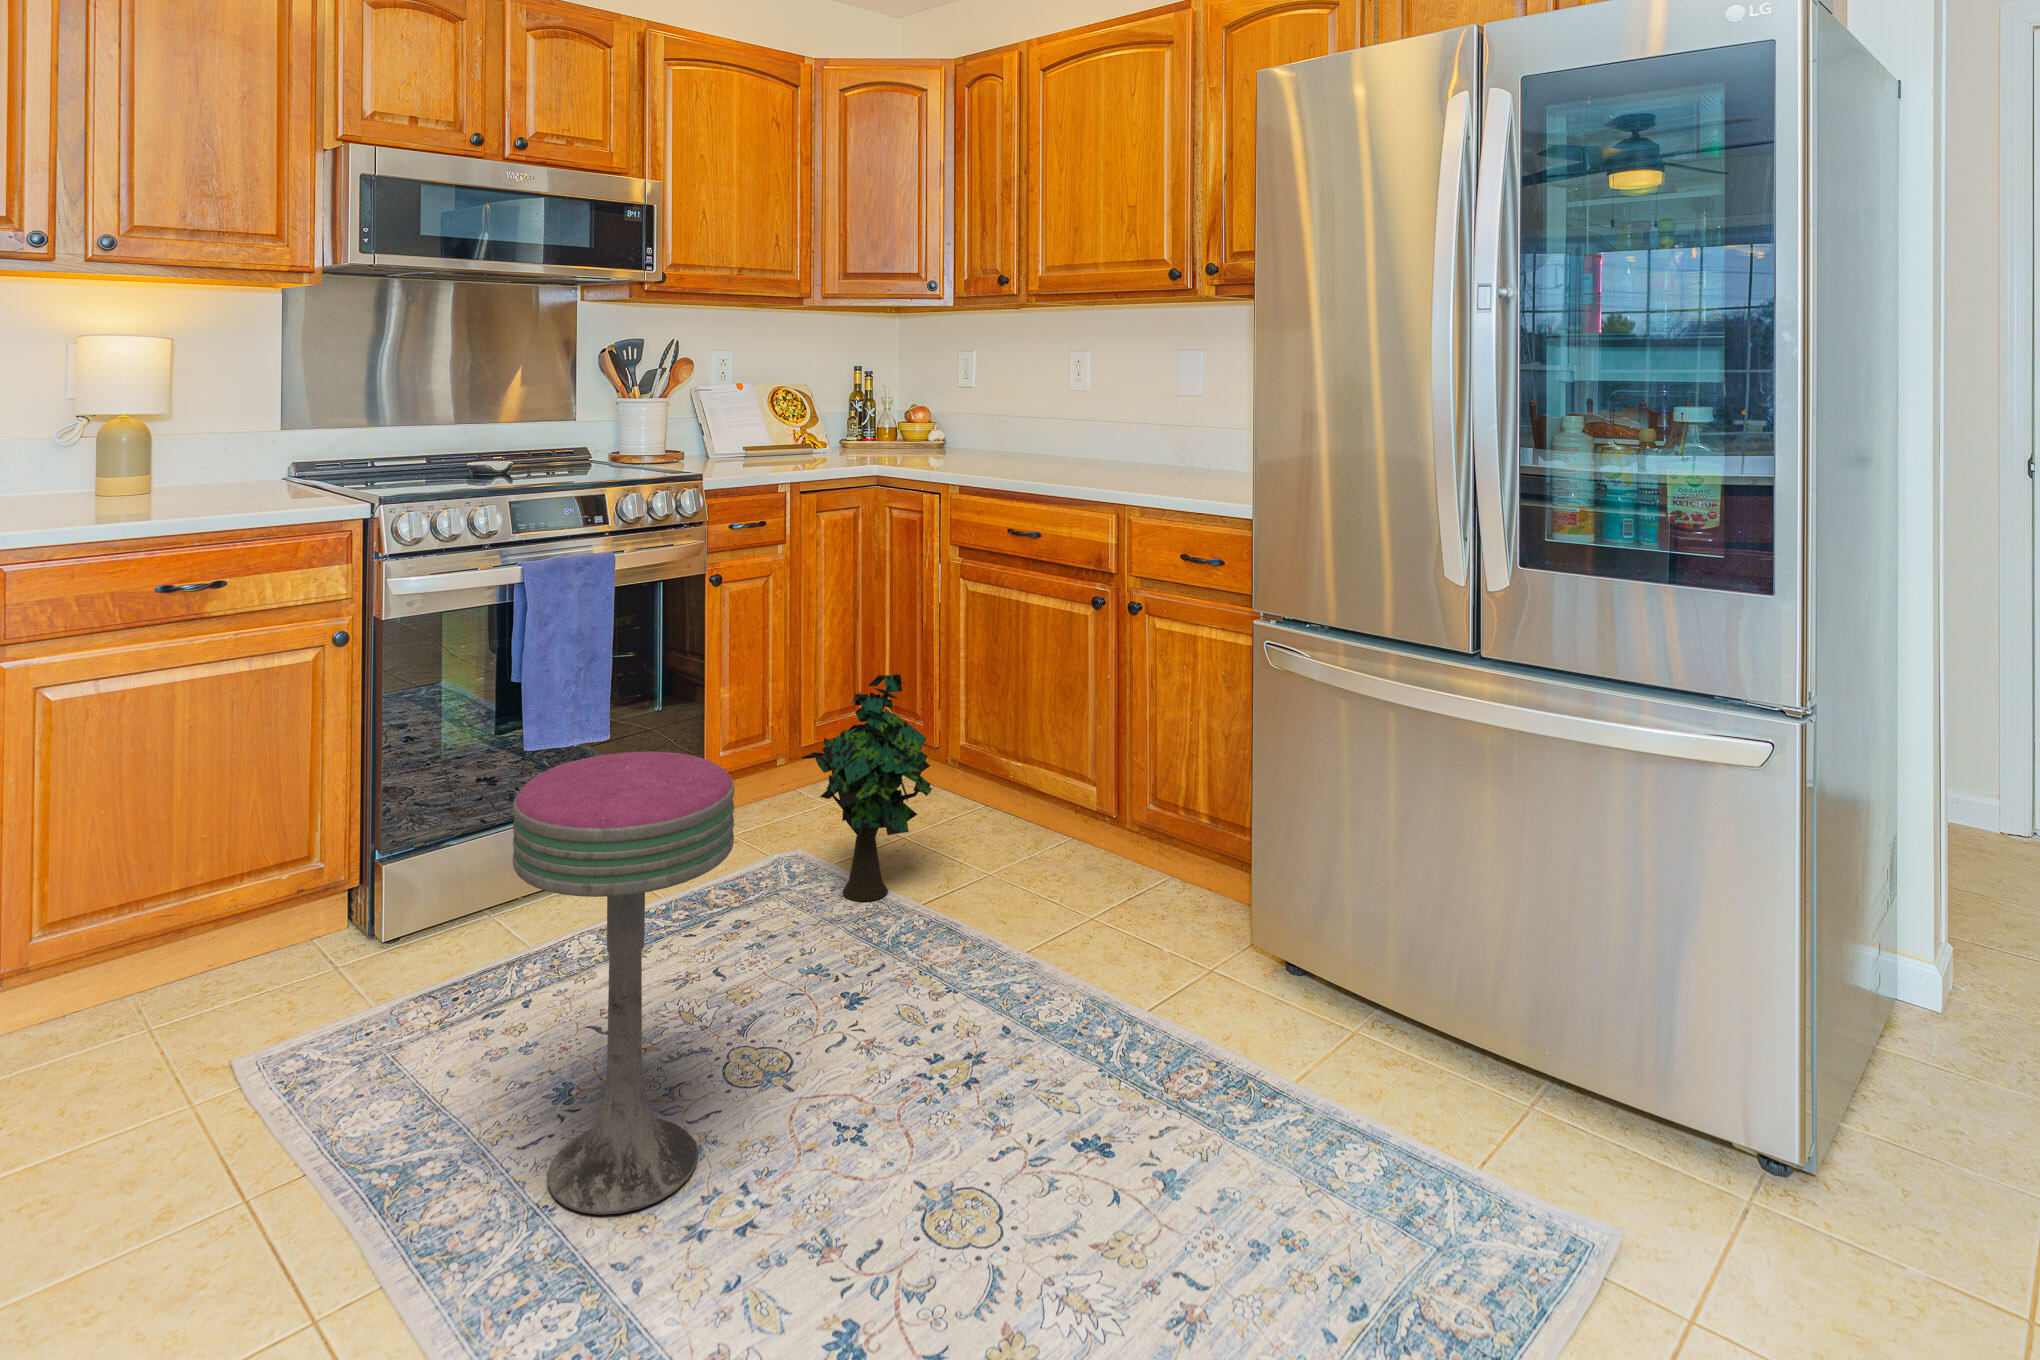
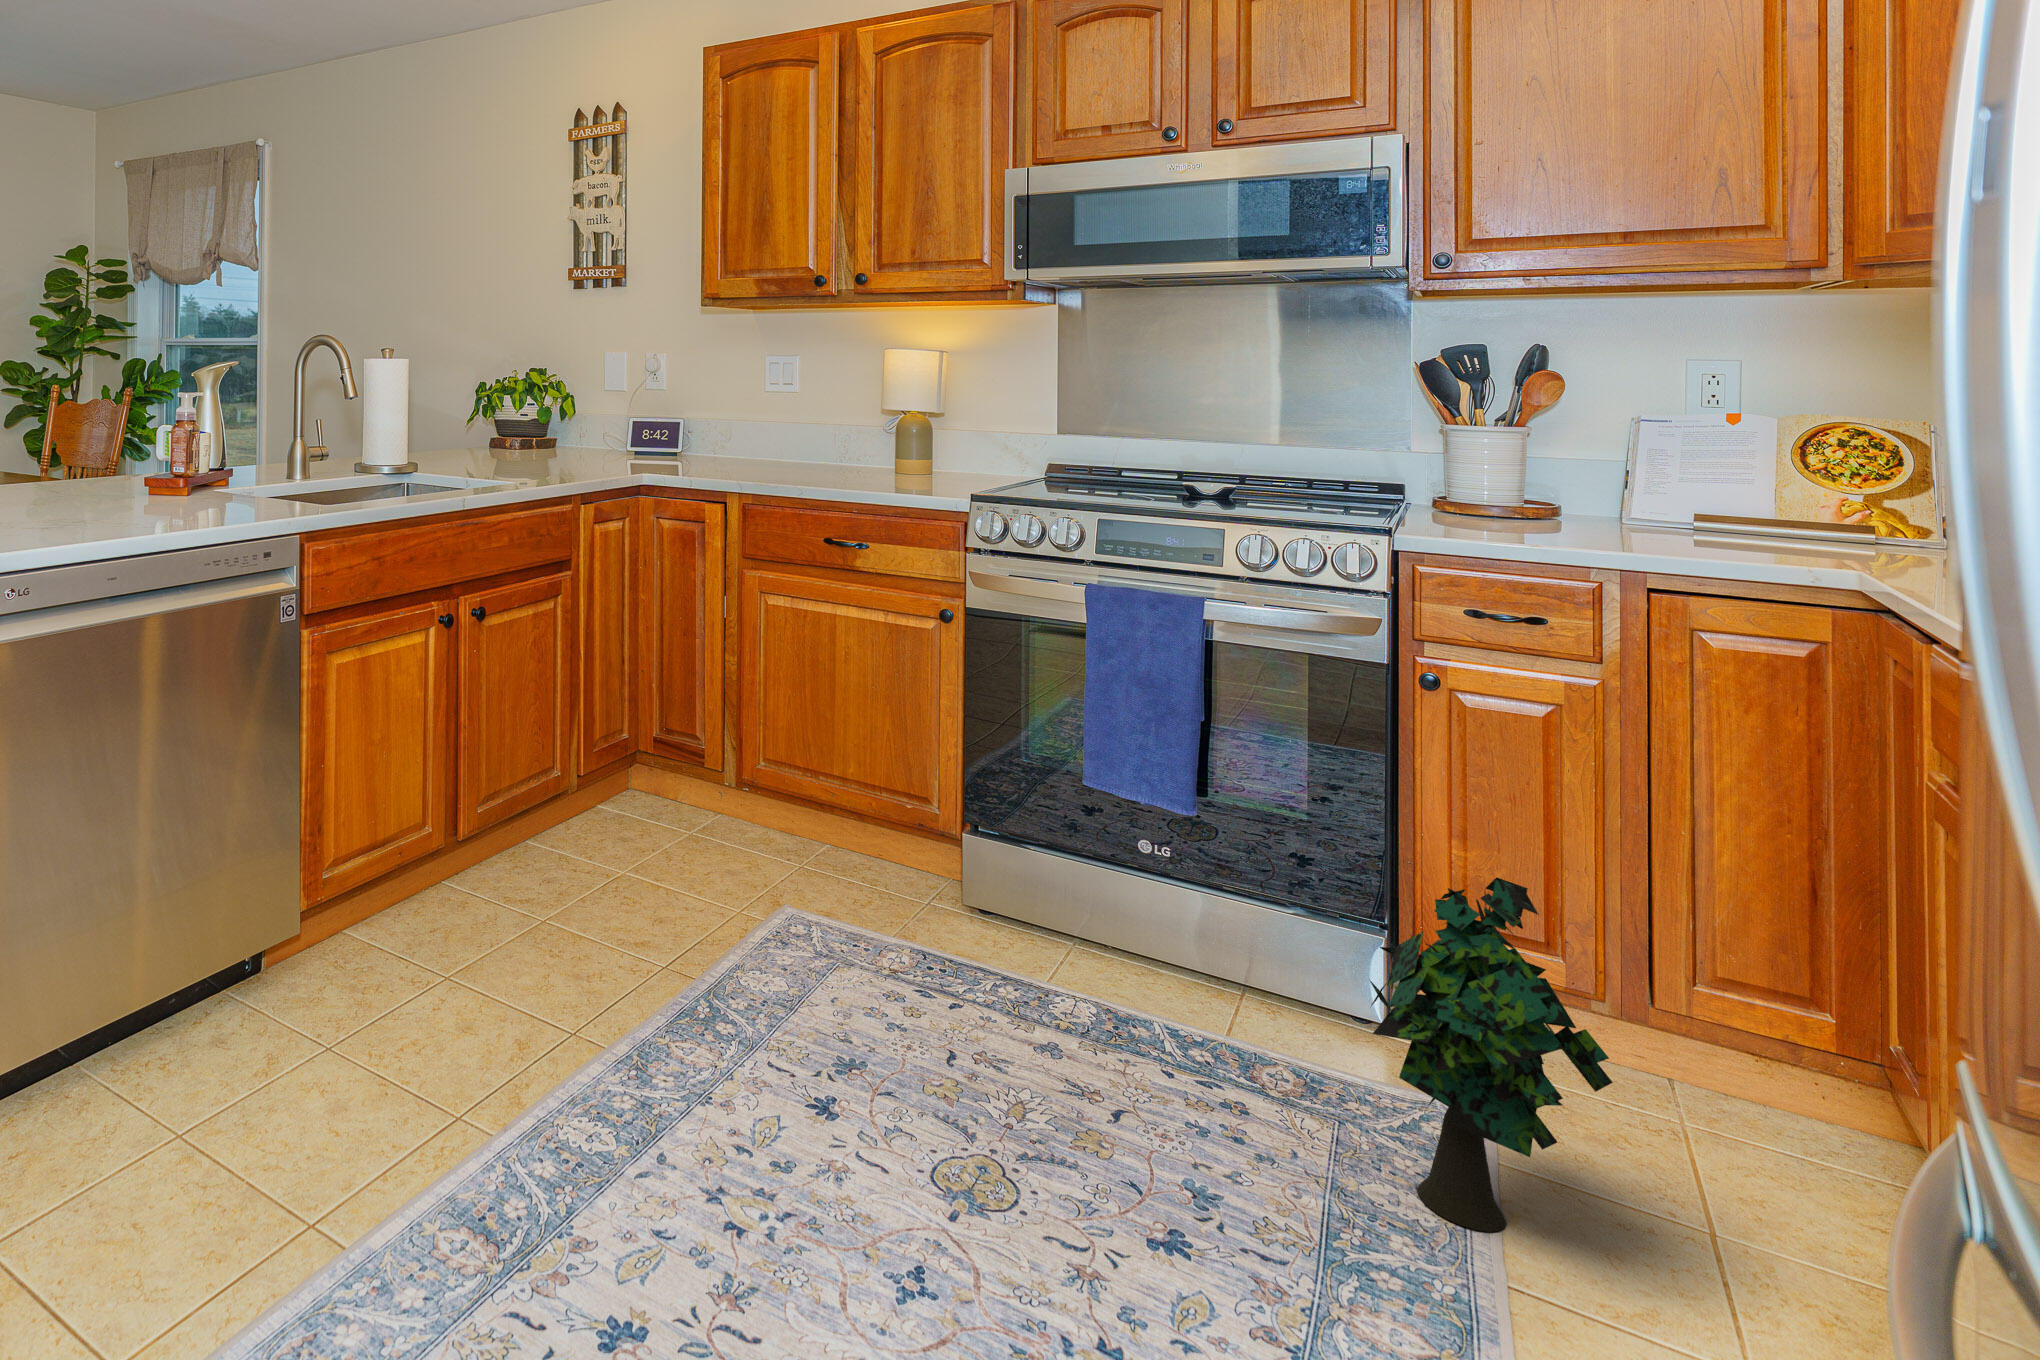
bar stool: present [513,752,734,1215] -> none [683,728,891,1170]

